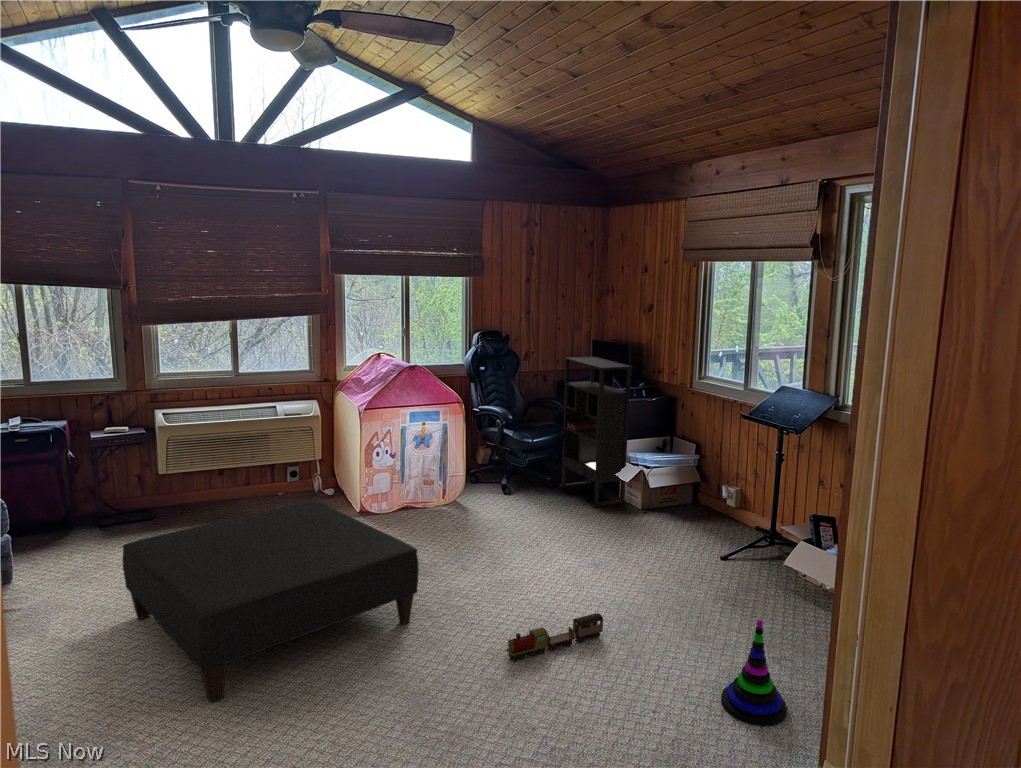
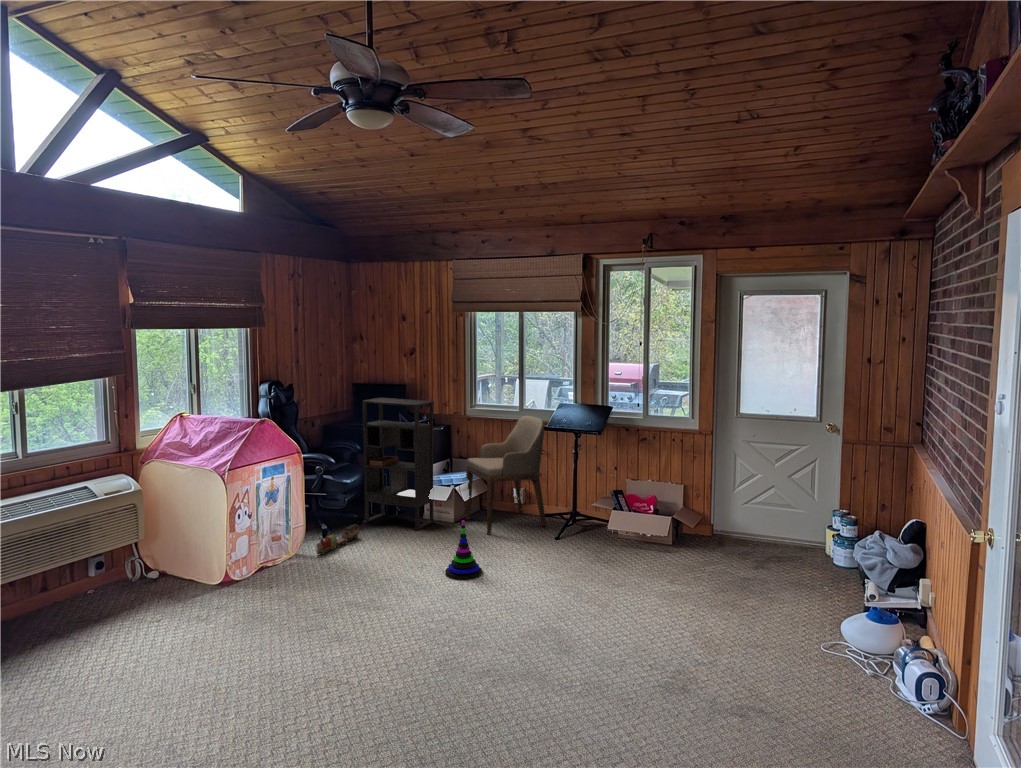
armchair: none [657,397,752,541] -> present [466,416,546,535]
ottoman: present [122,500,419,702] -> none [139,564,425,735]
toy train: present [506,613,603,661] -> present [316,524,359,555]
stacking toy: present [721,620,787,726] -> present [445,520,482,580]

